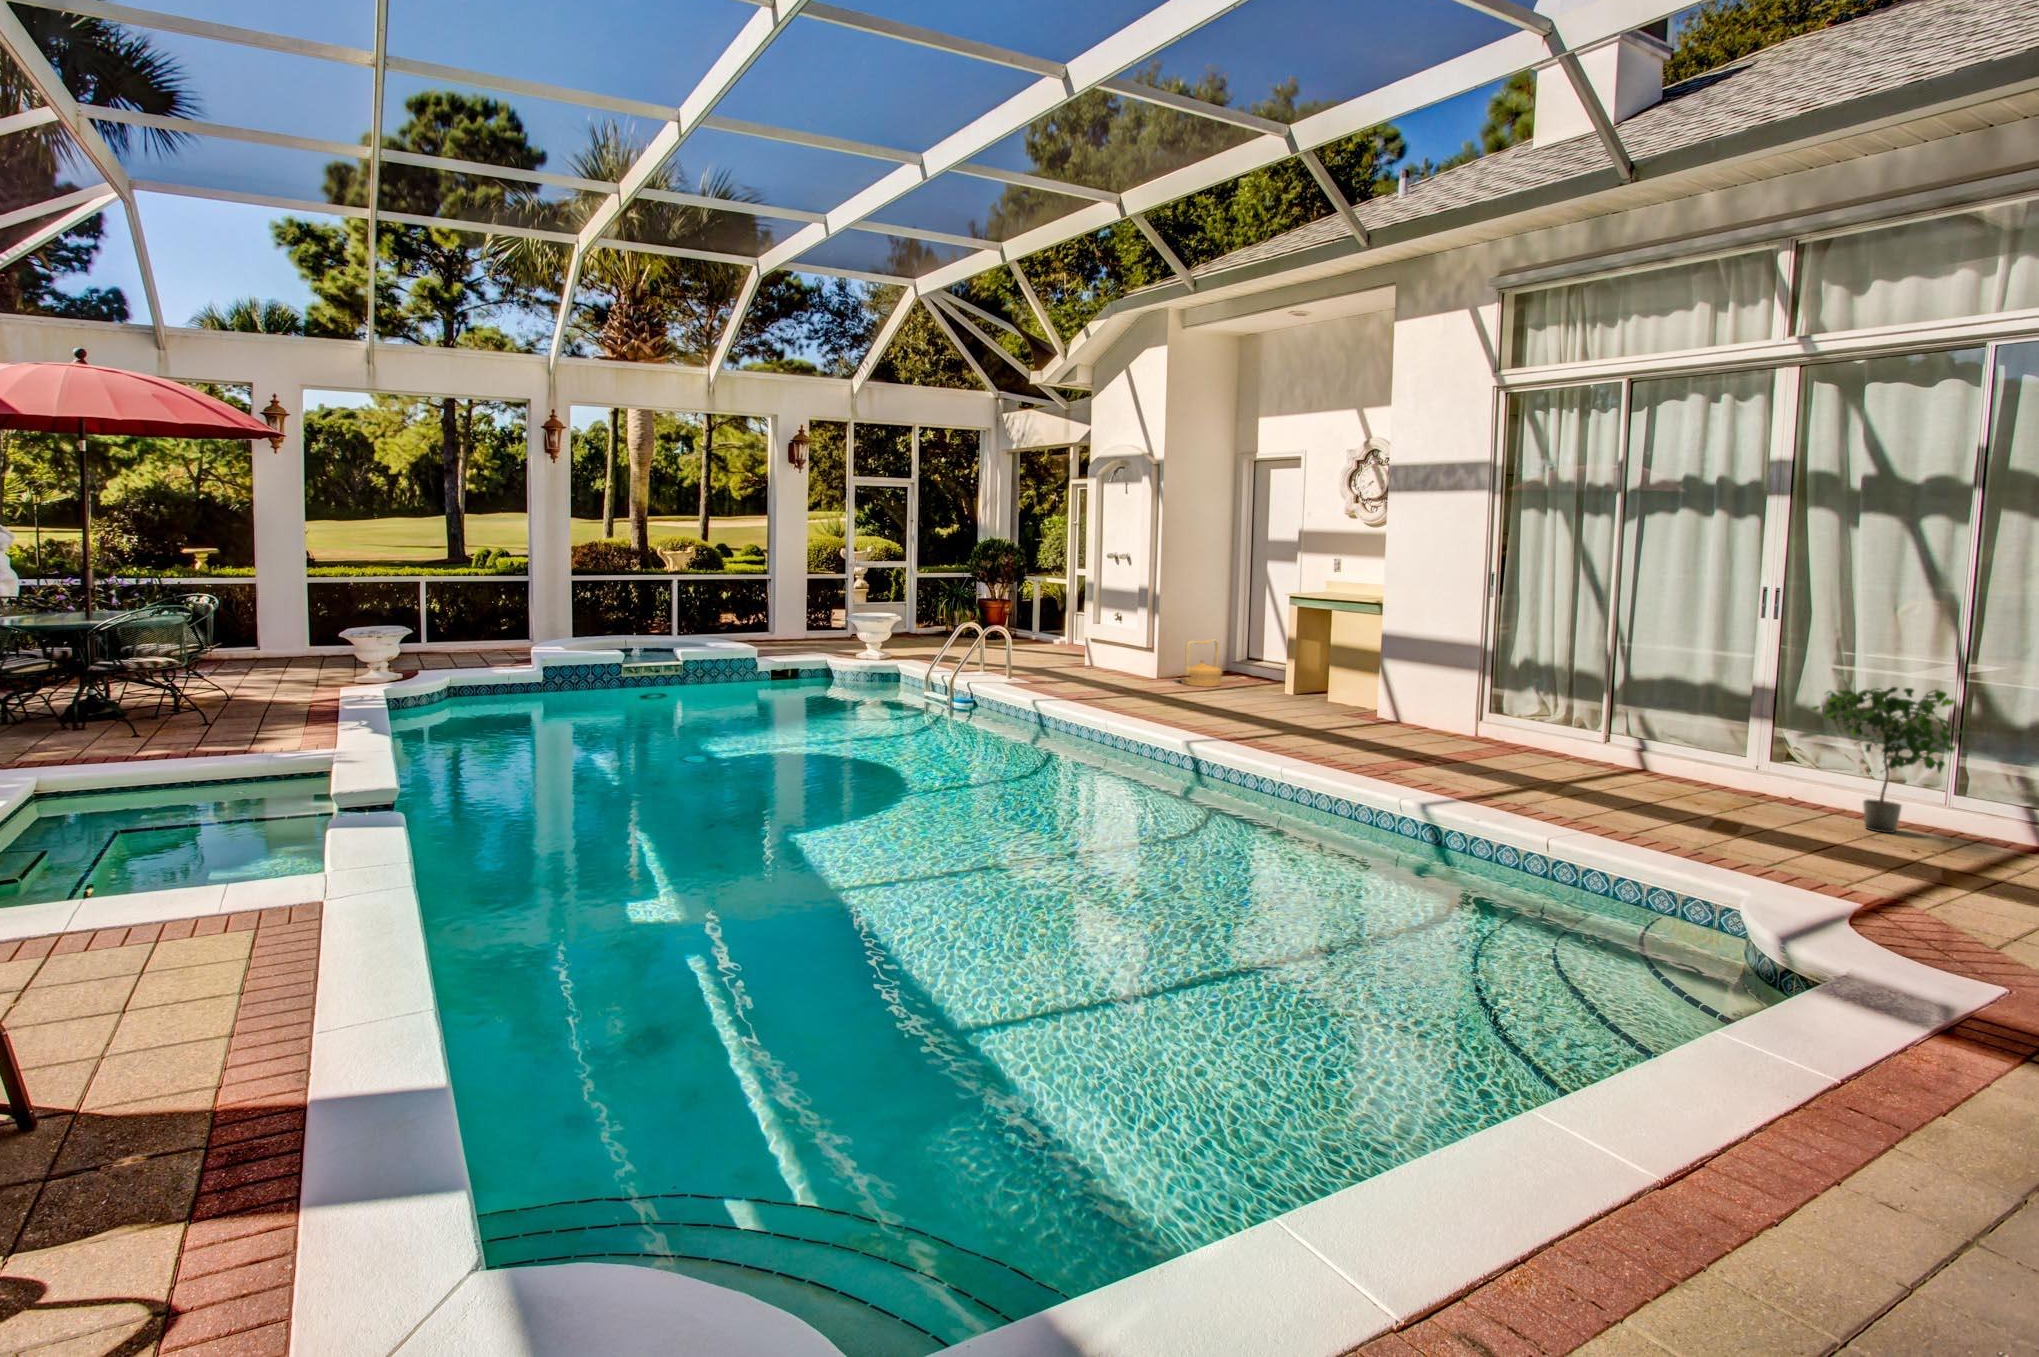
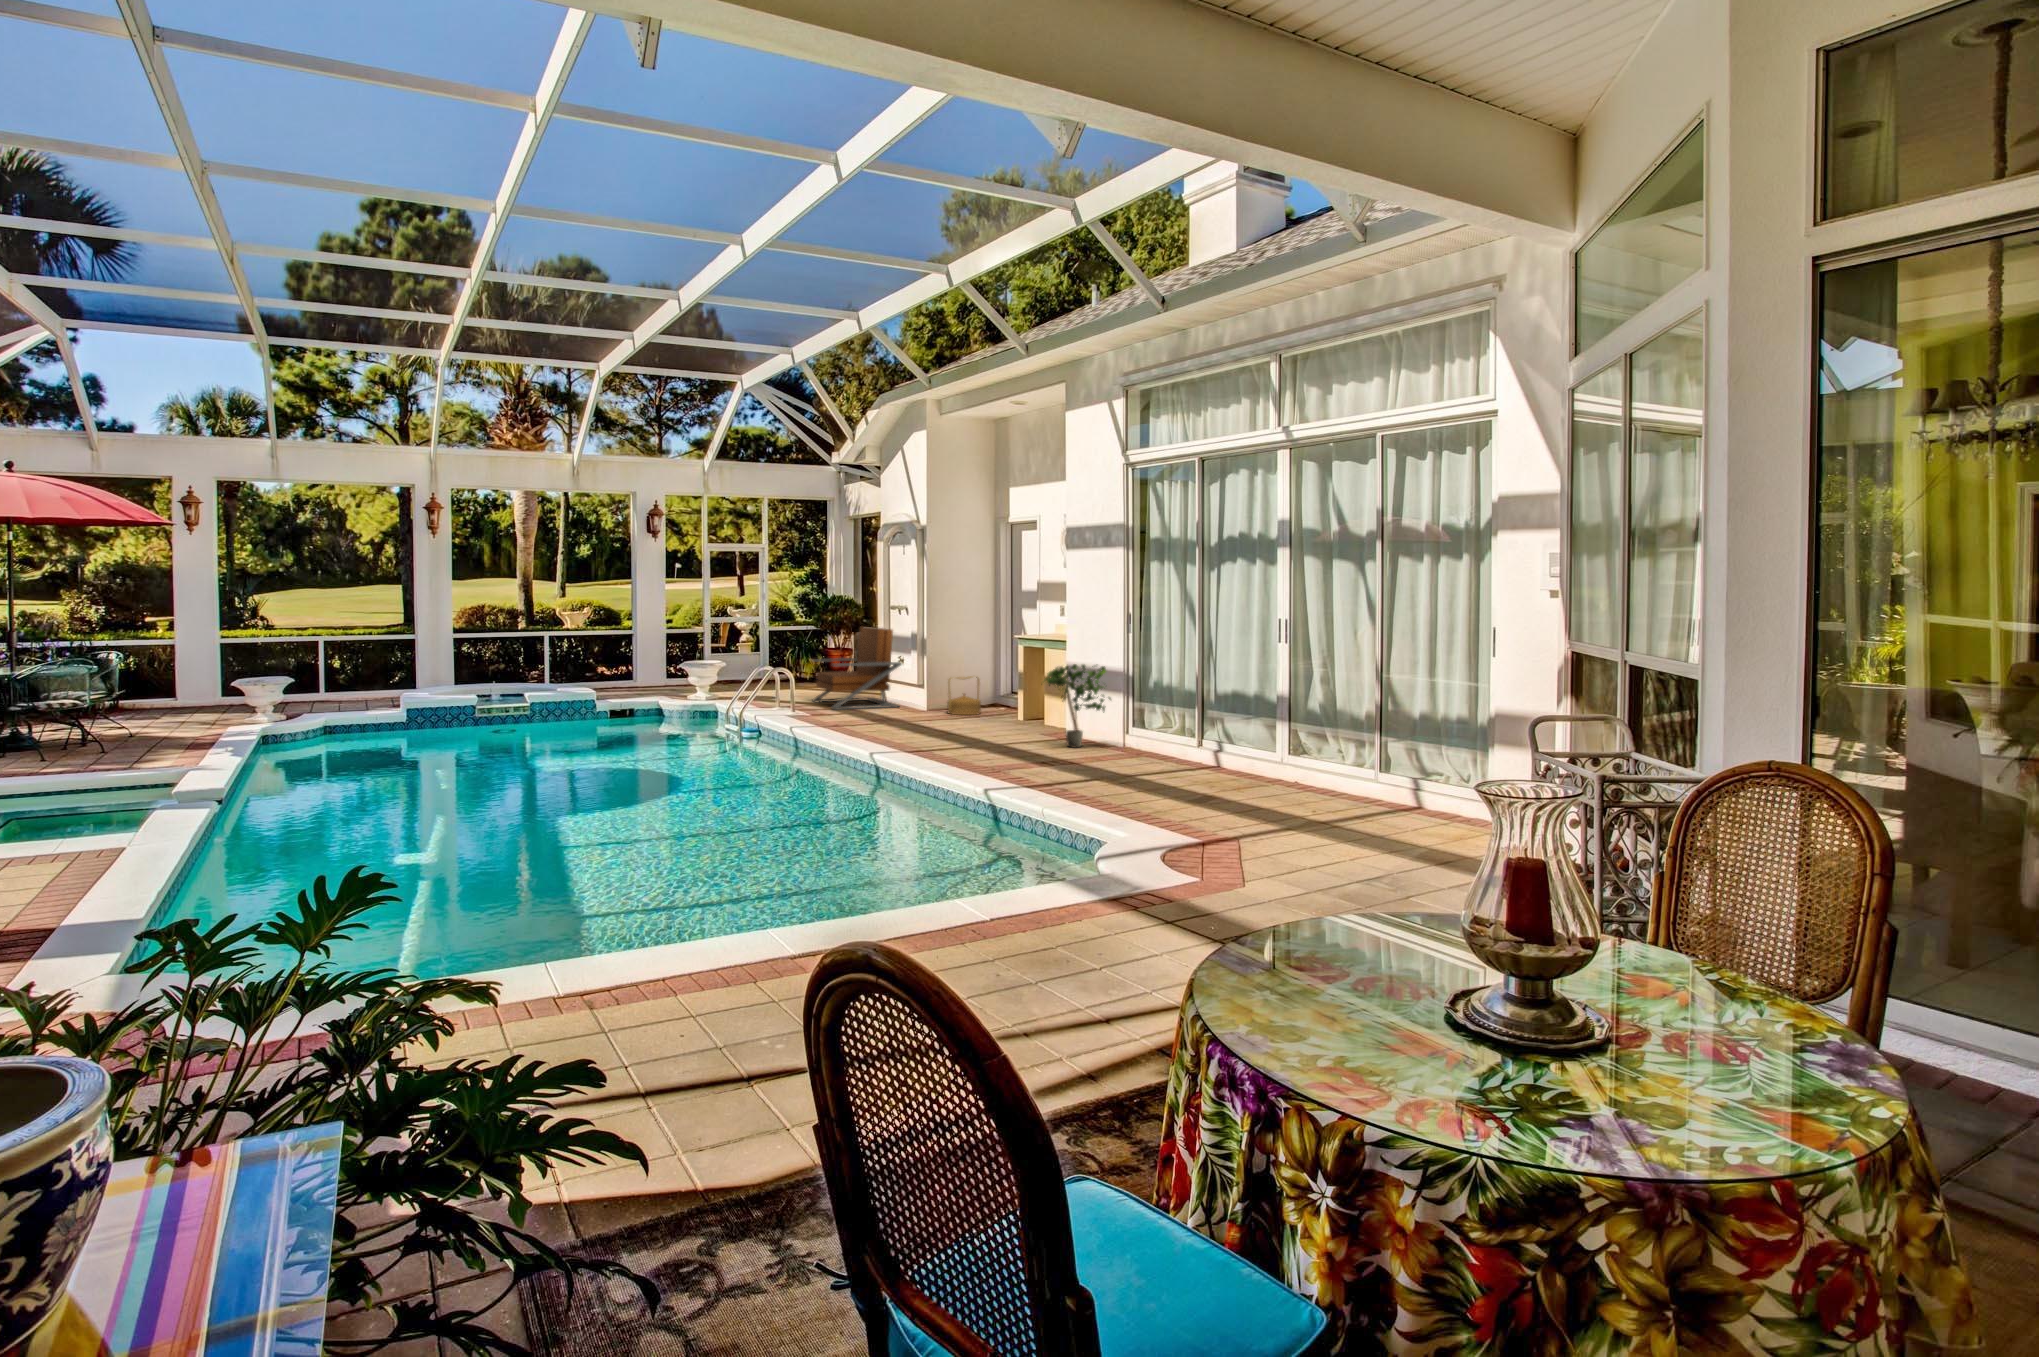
lounge chair: none [999,577,1118,676] -> present [812,627,902,710]
potted plant: present [1812,687,1964,833] -> present [1045,664,1111,748]

